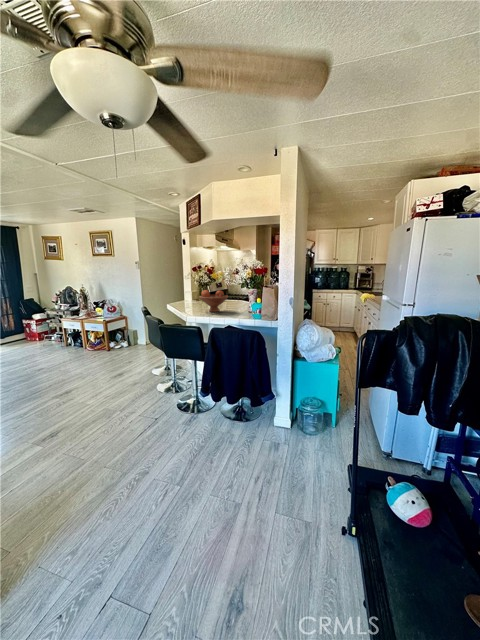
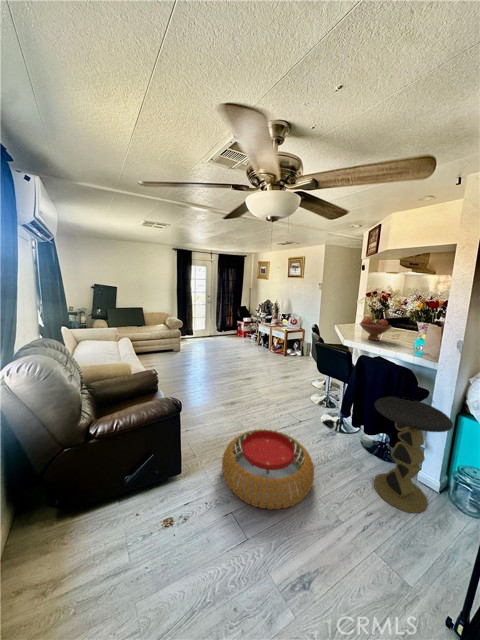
side table: none [239,358,300,459] -> present [374,397,453,513]
pouf: none [67,444,201,567] -> present [222,429,314,509]

